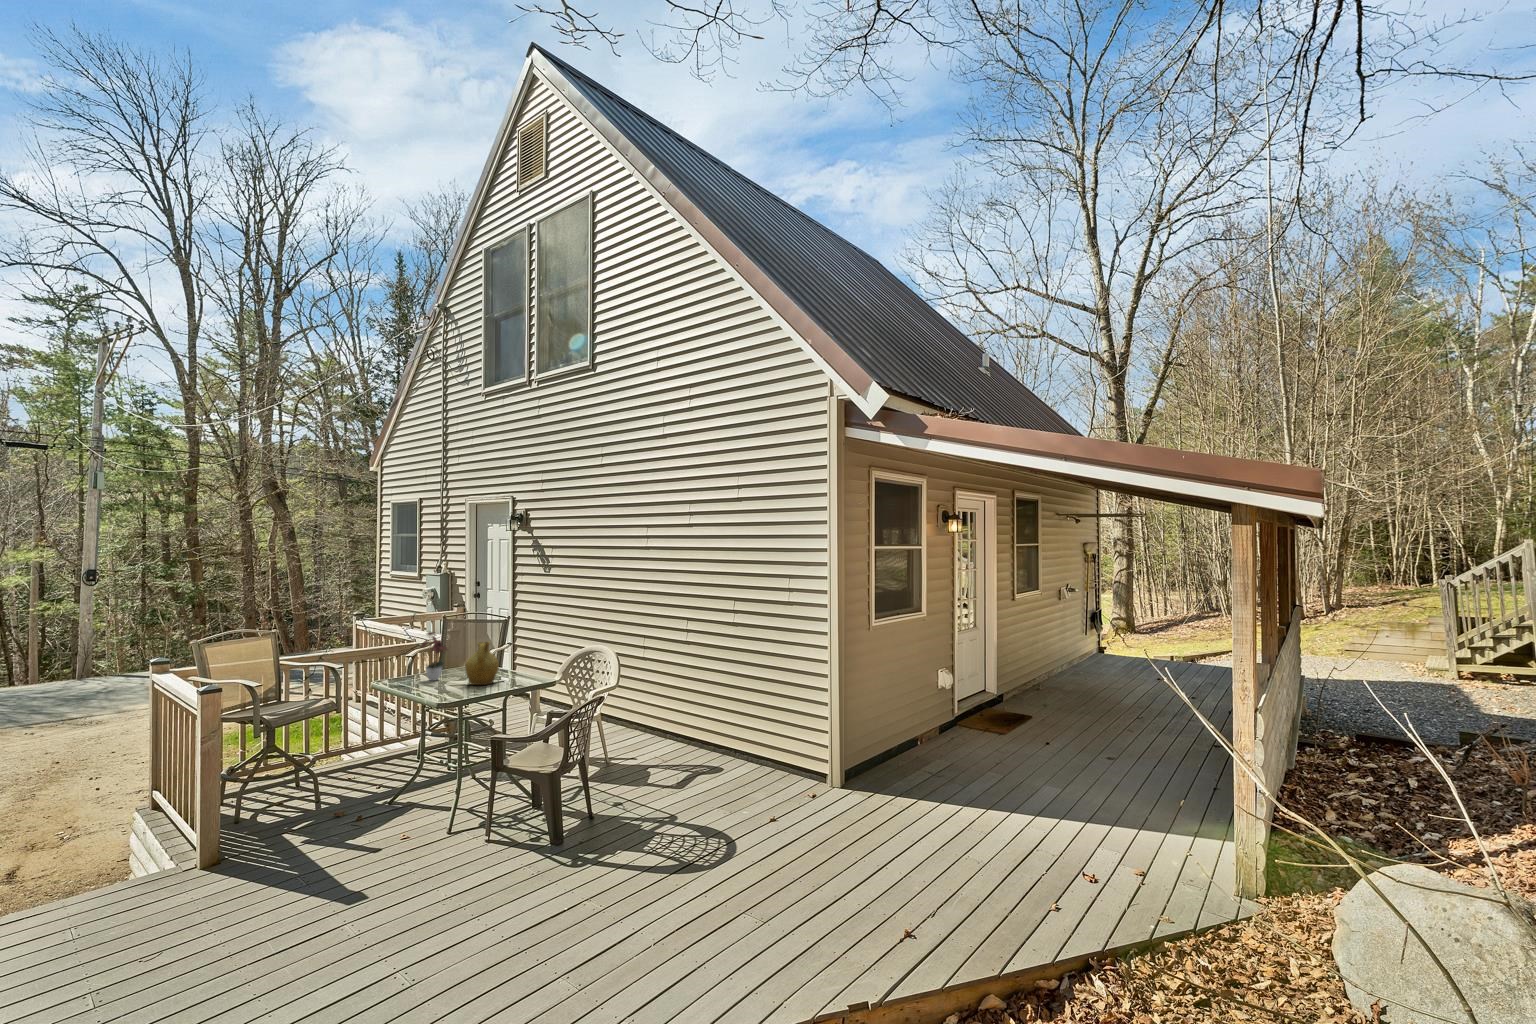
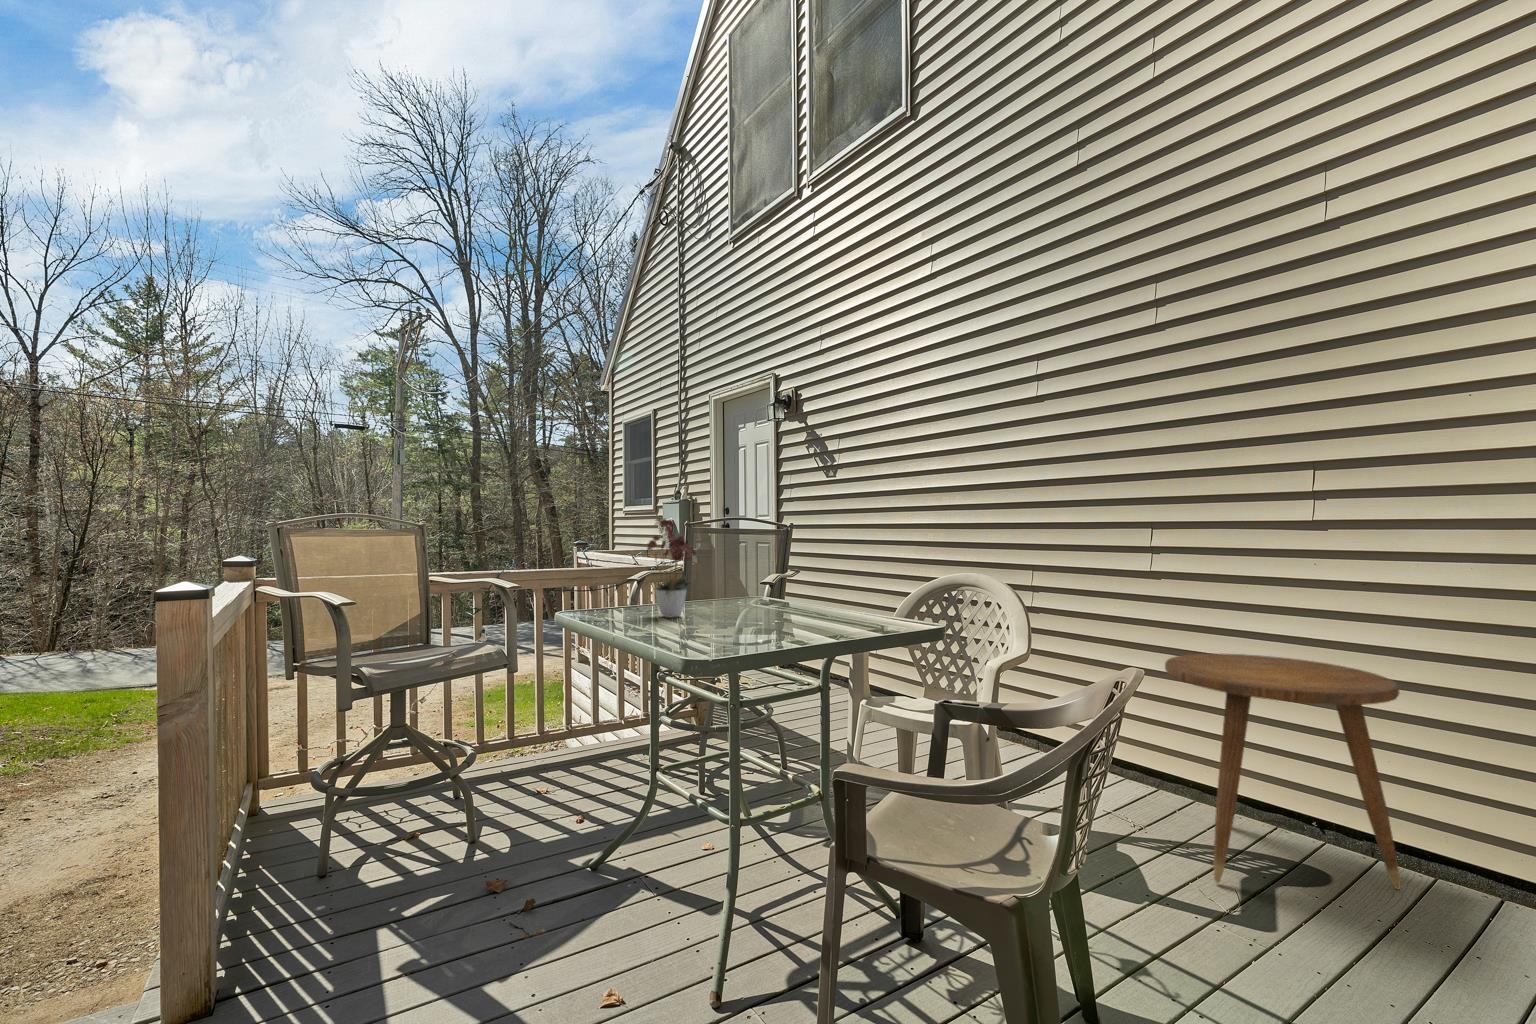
pitcher: present [465,642,499,685] -> none [734,533,803,629]
side table: none [667,680,745,776] -> present [1165,654,1401,889]

